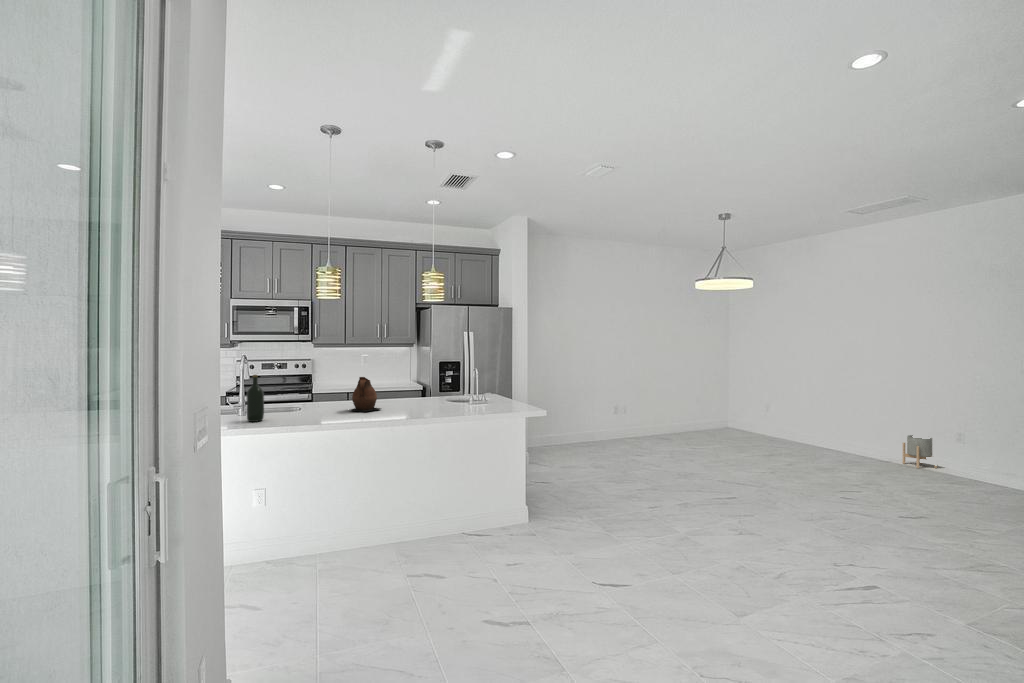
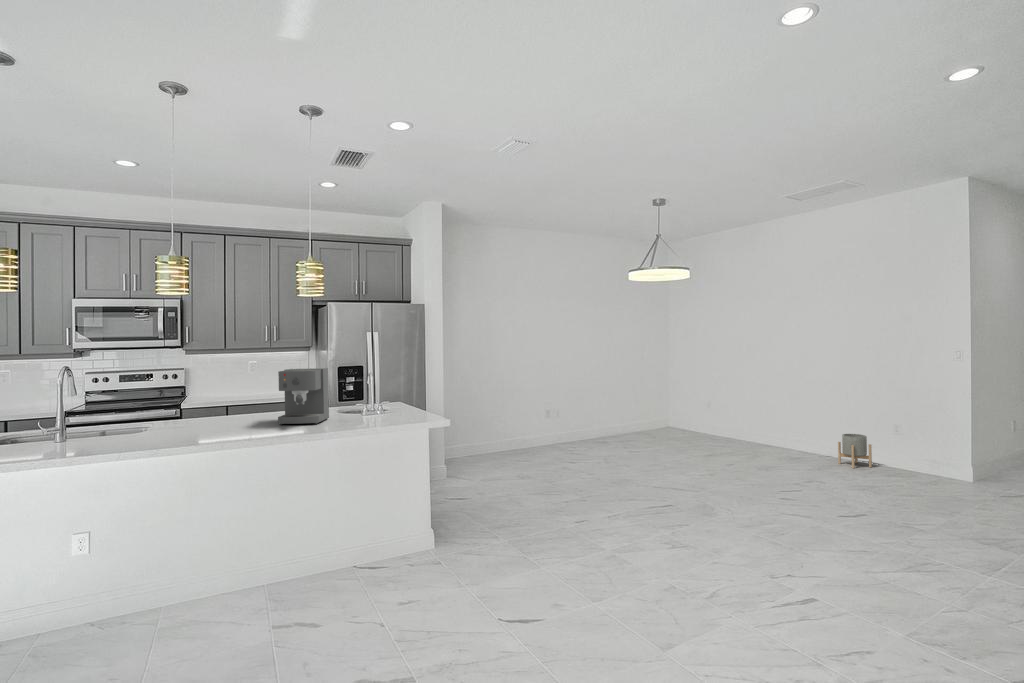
coffee maker: none [404,361,443,408] -> present [278,368,329,425]
wine bottle: present [247,375,264,422] -> none [58,391,84,451]
ceramic pitcher: present [351,377,381,411] -> none [205,390,249,432]

